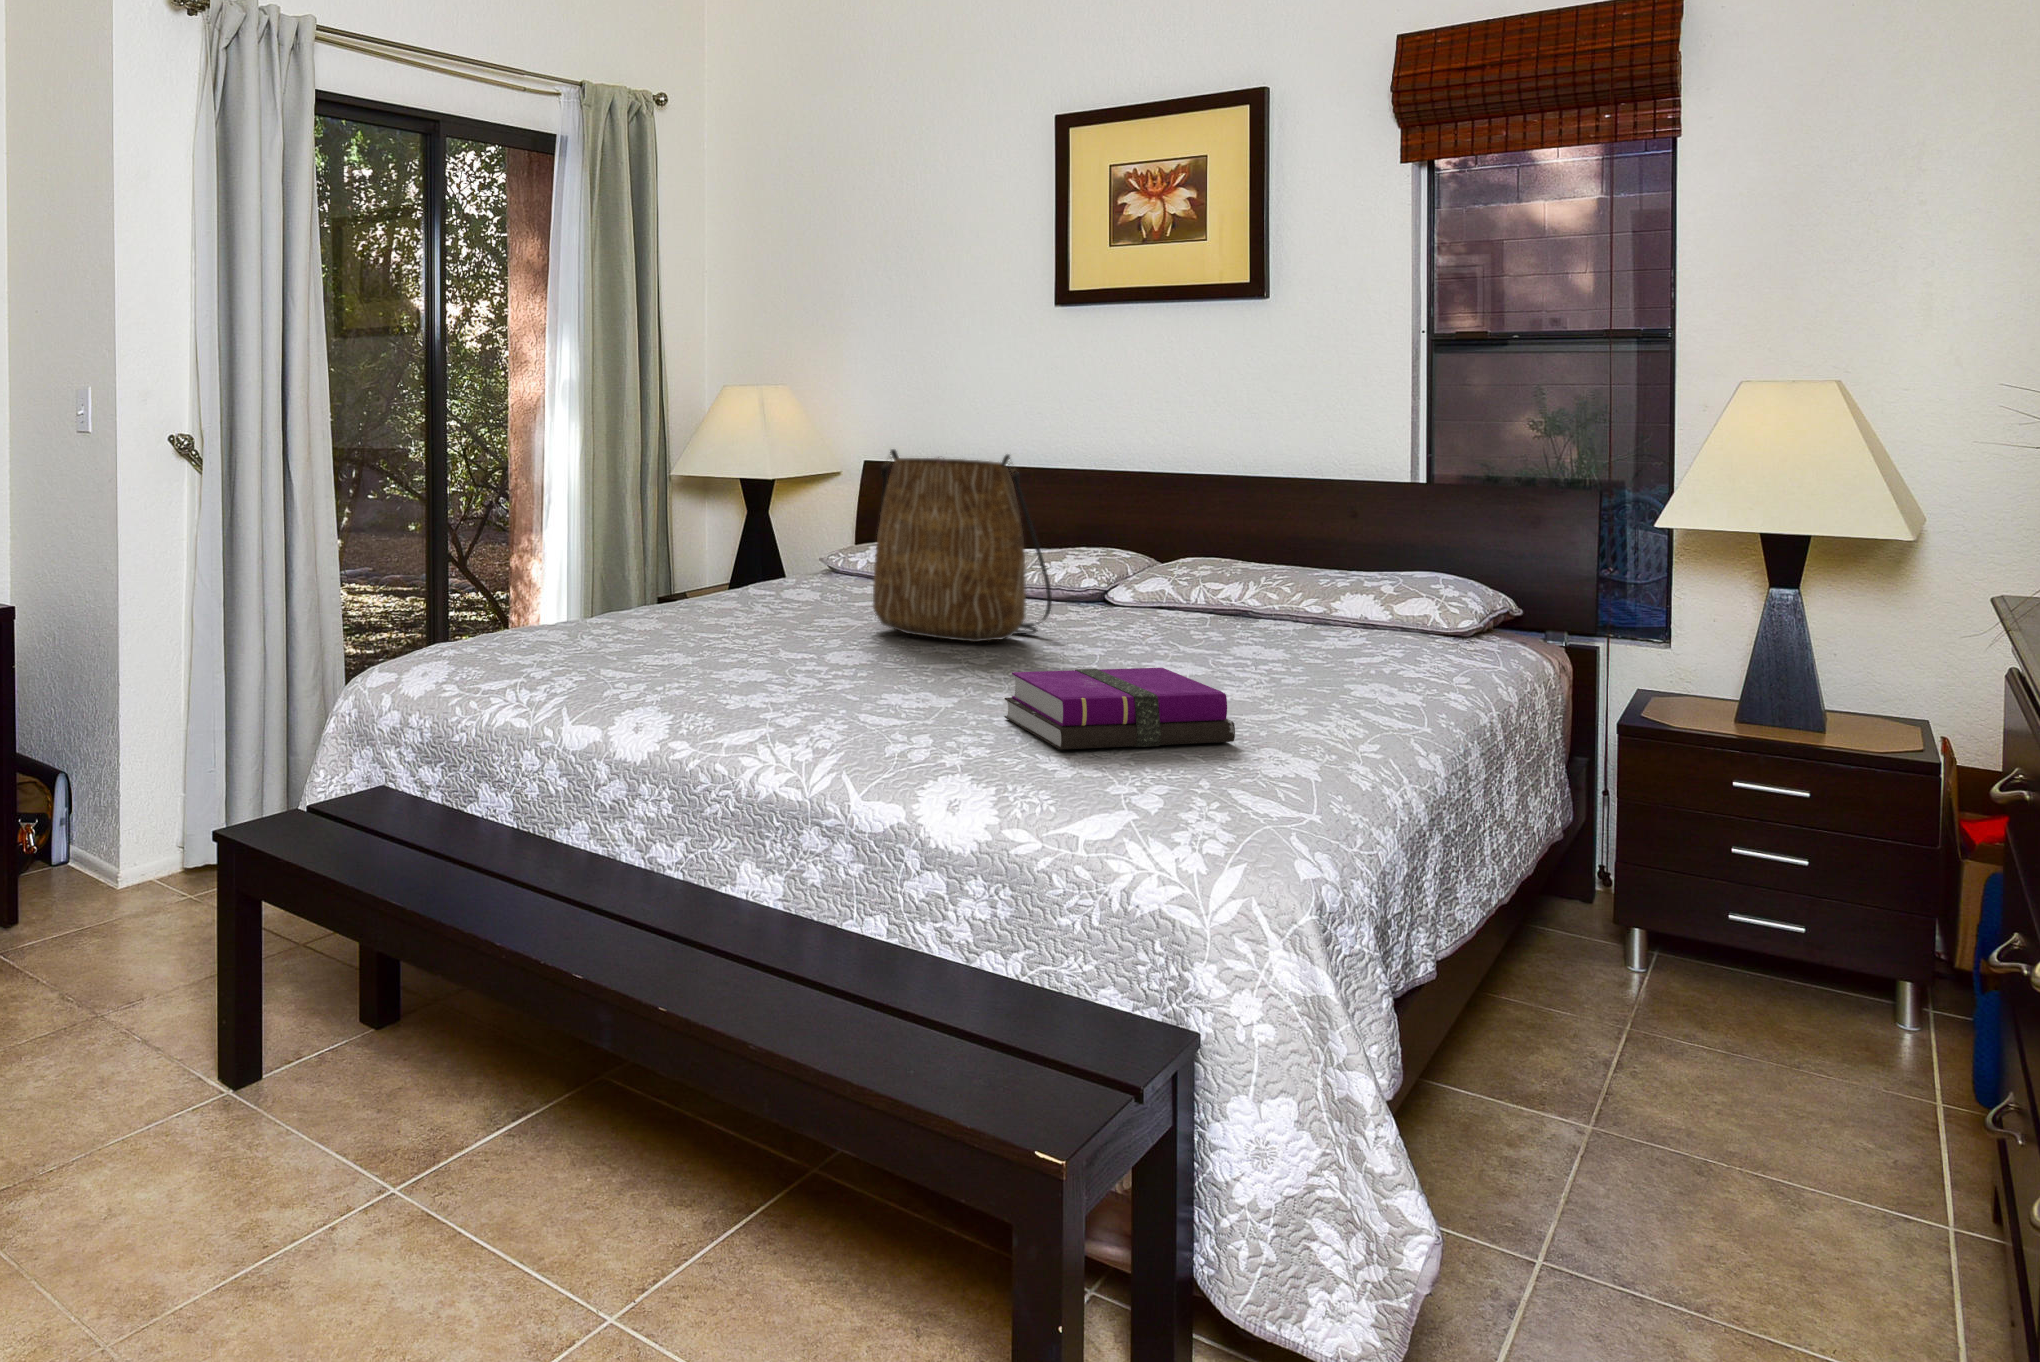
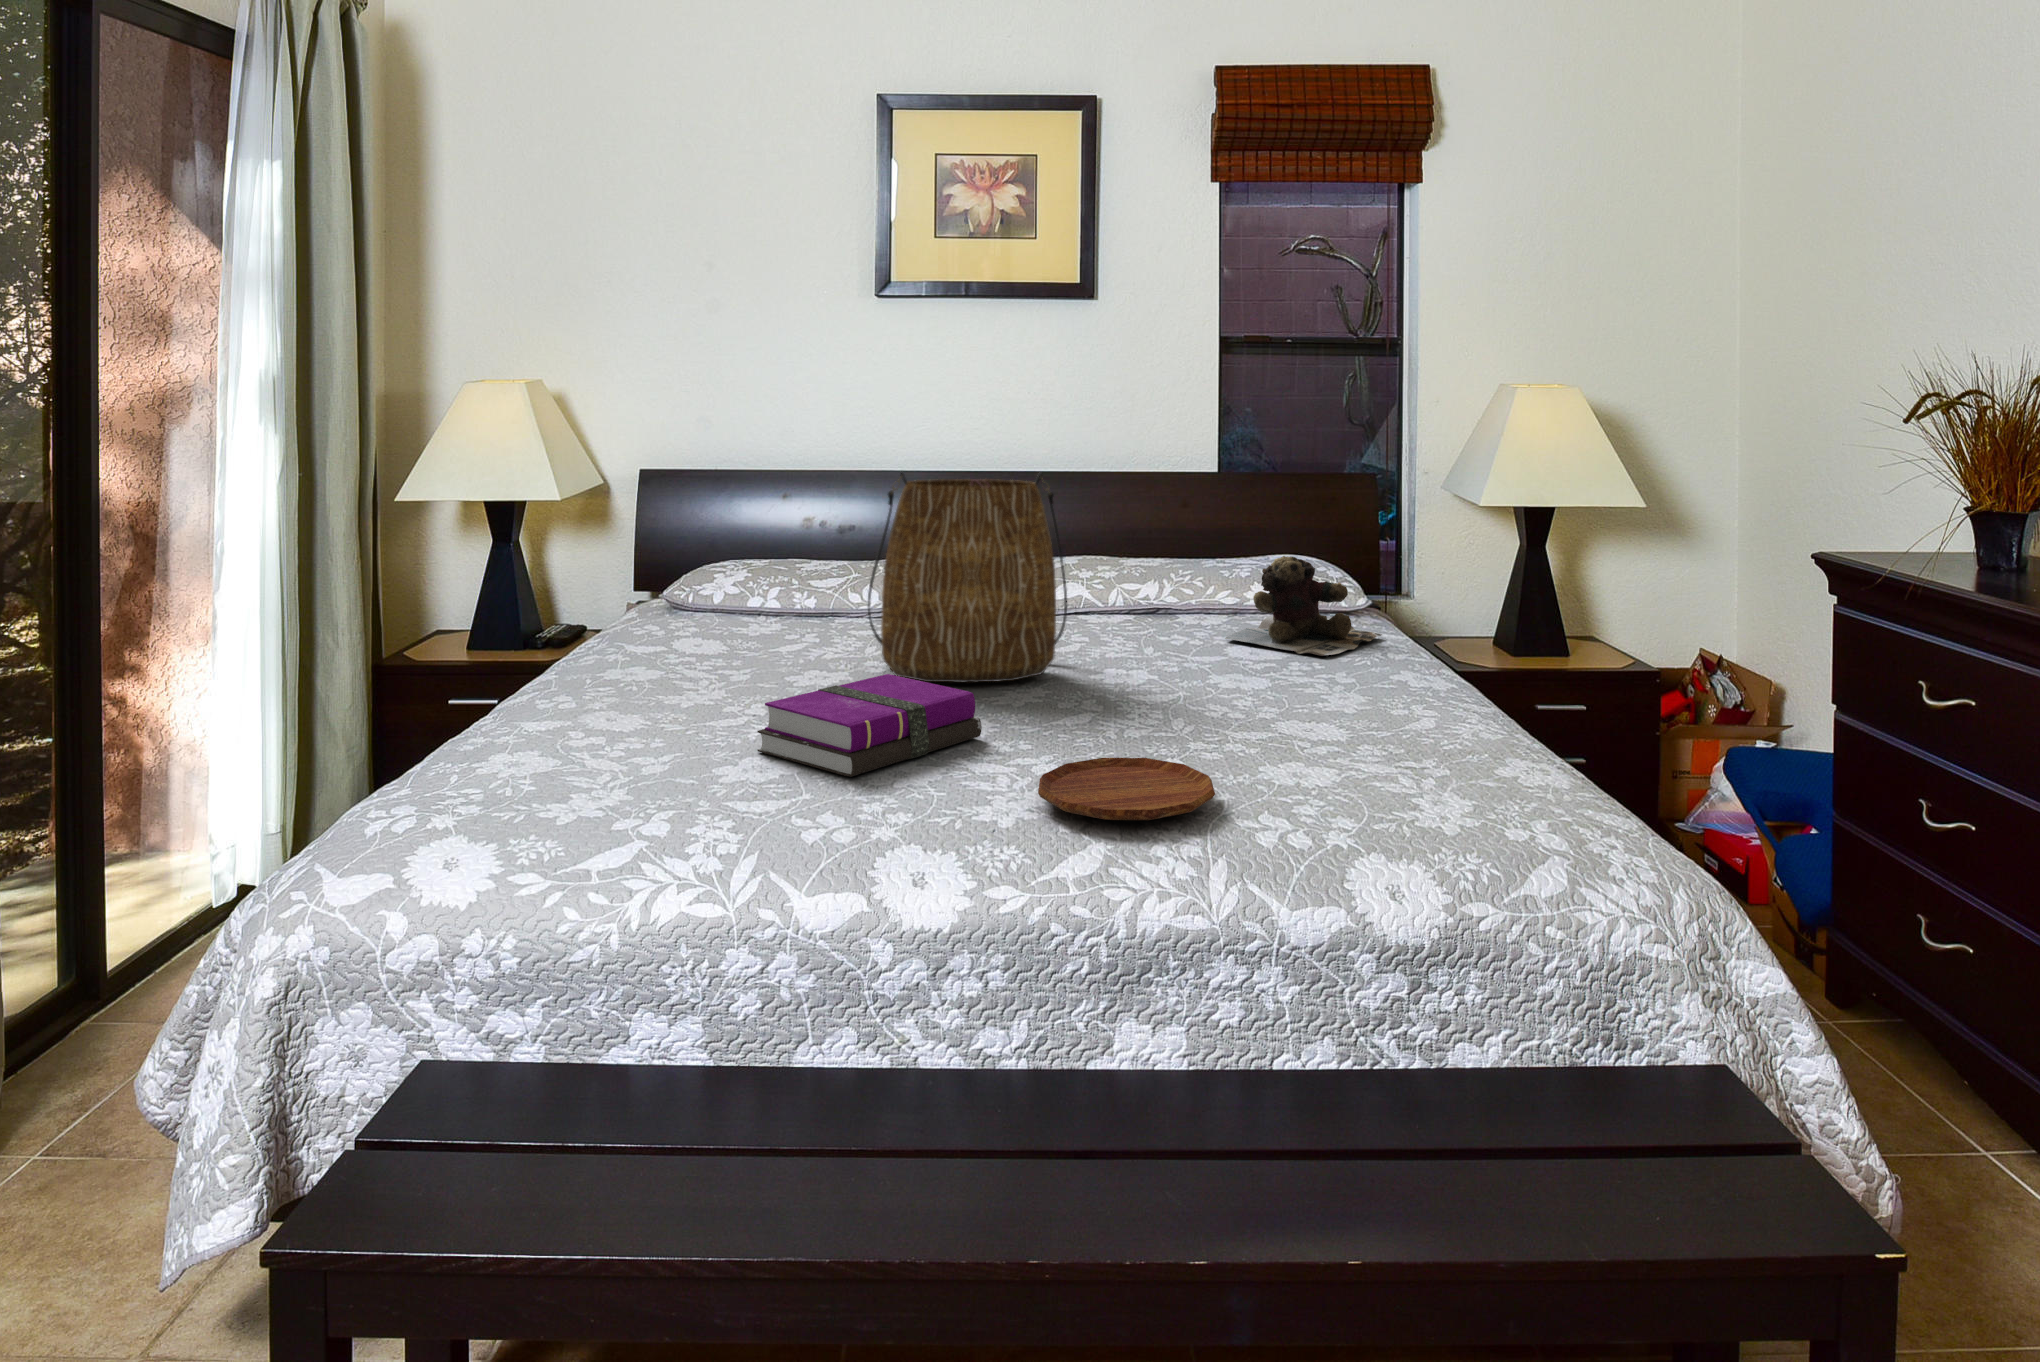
teddy bear: none [1253,561,1442,665] -> present [1225,556,1382,656]
notebook: present [1004,668,1235,750] -> present [757,674,982,777]
tray: none [784,683,937,724] -> present [1038,758,1215,820]

